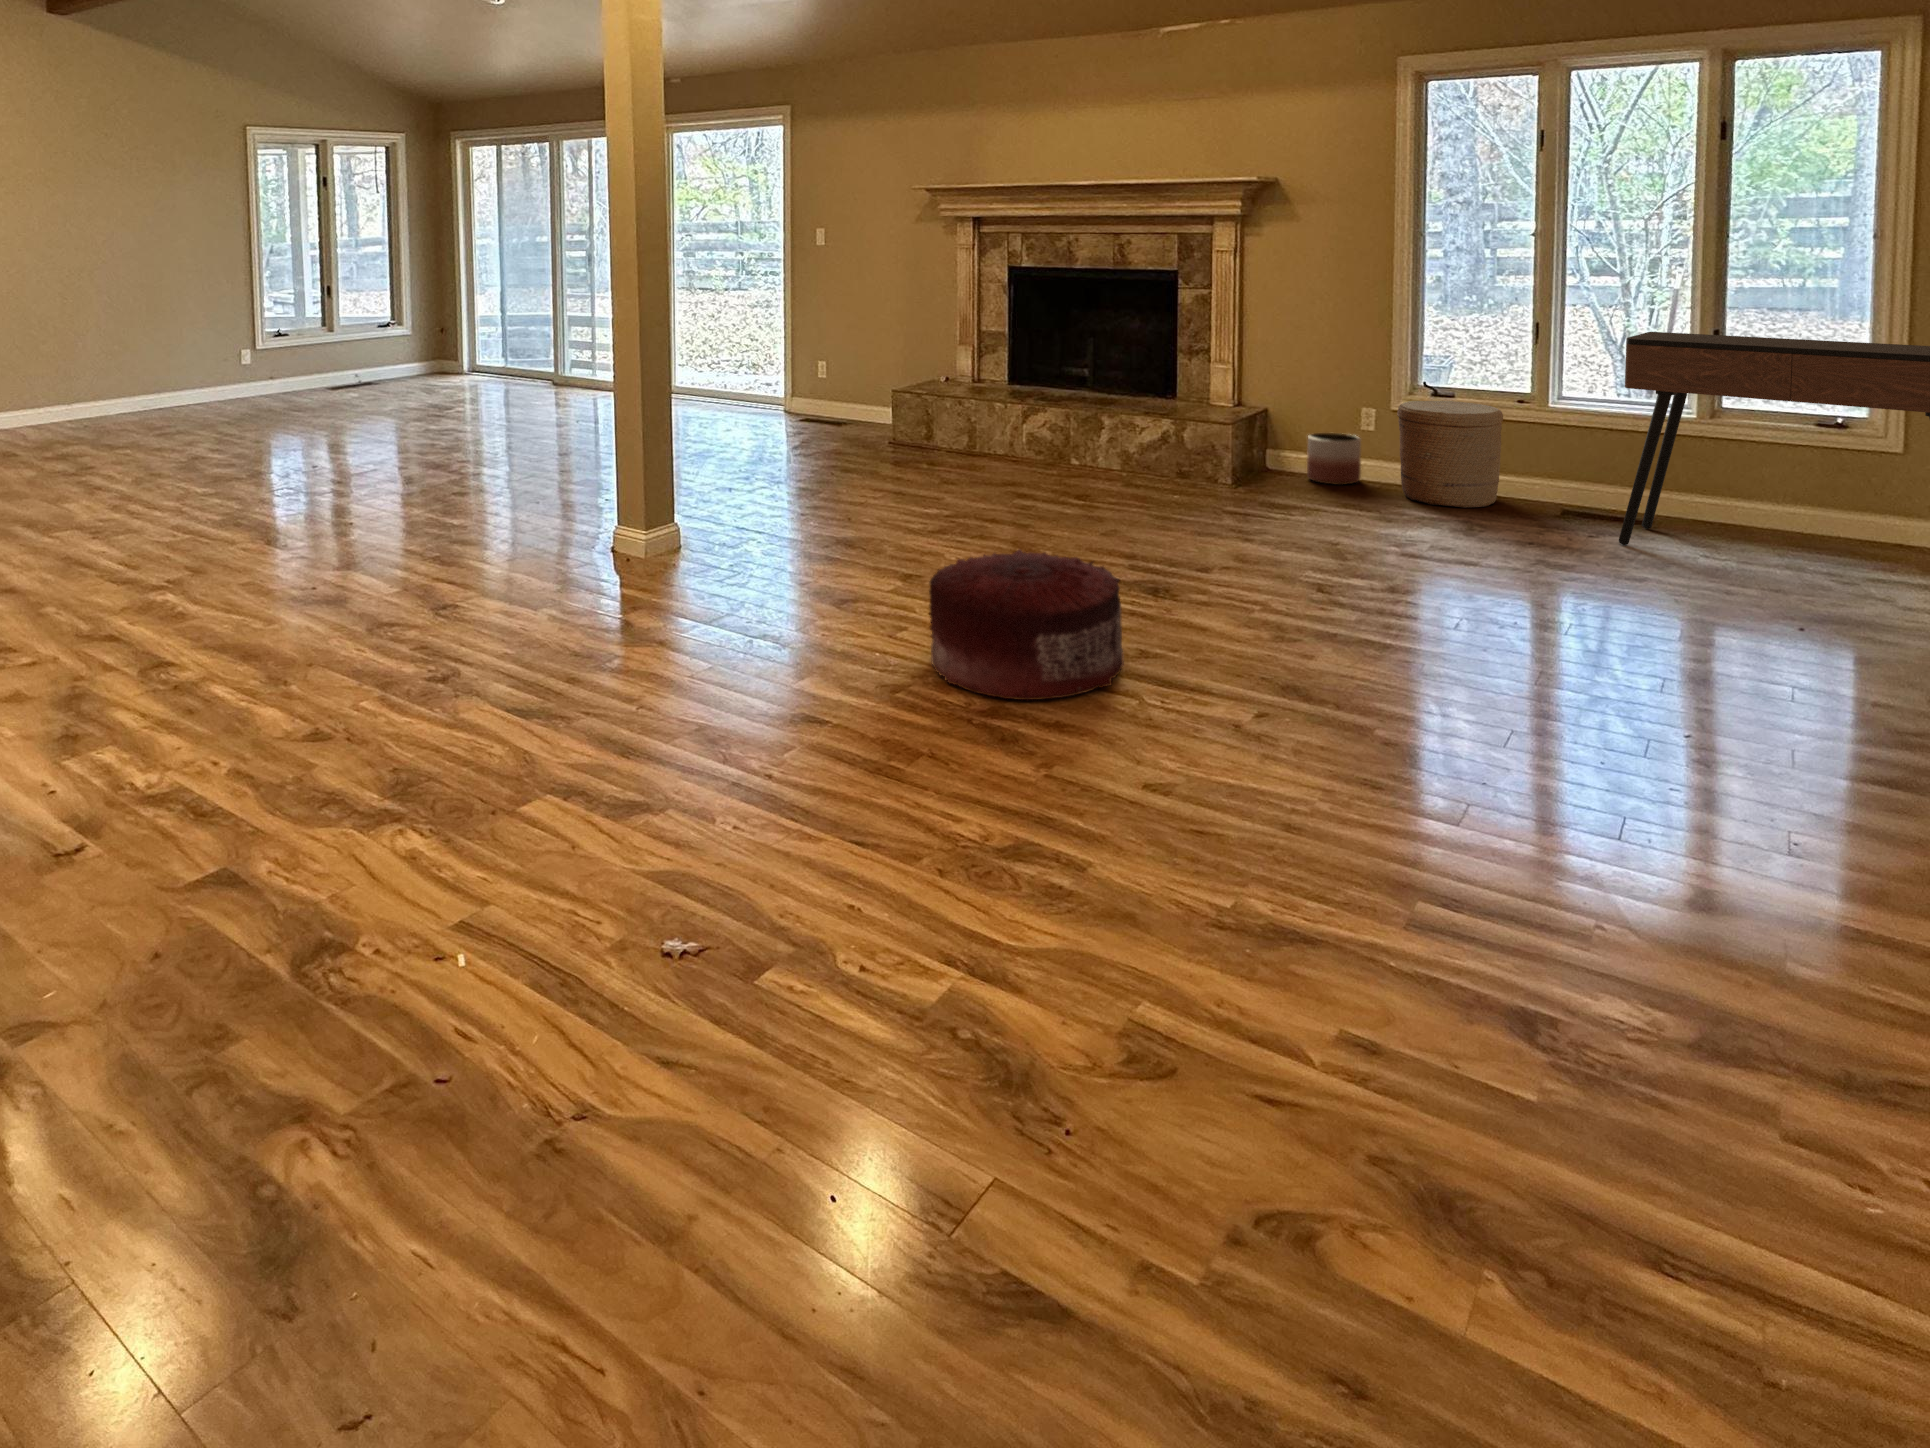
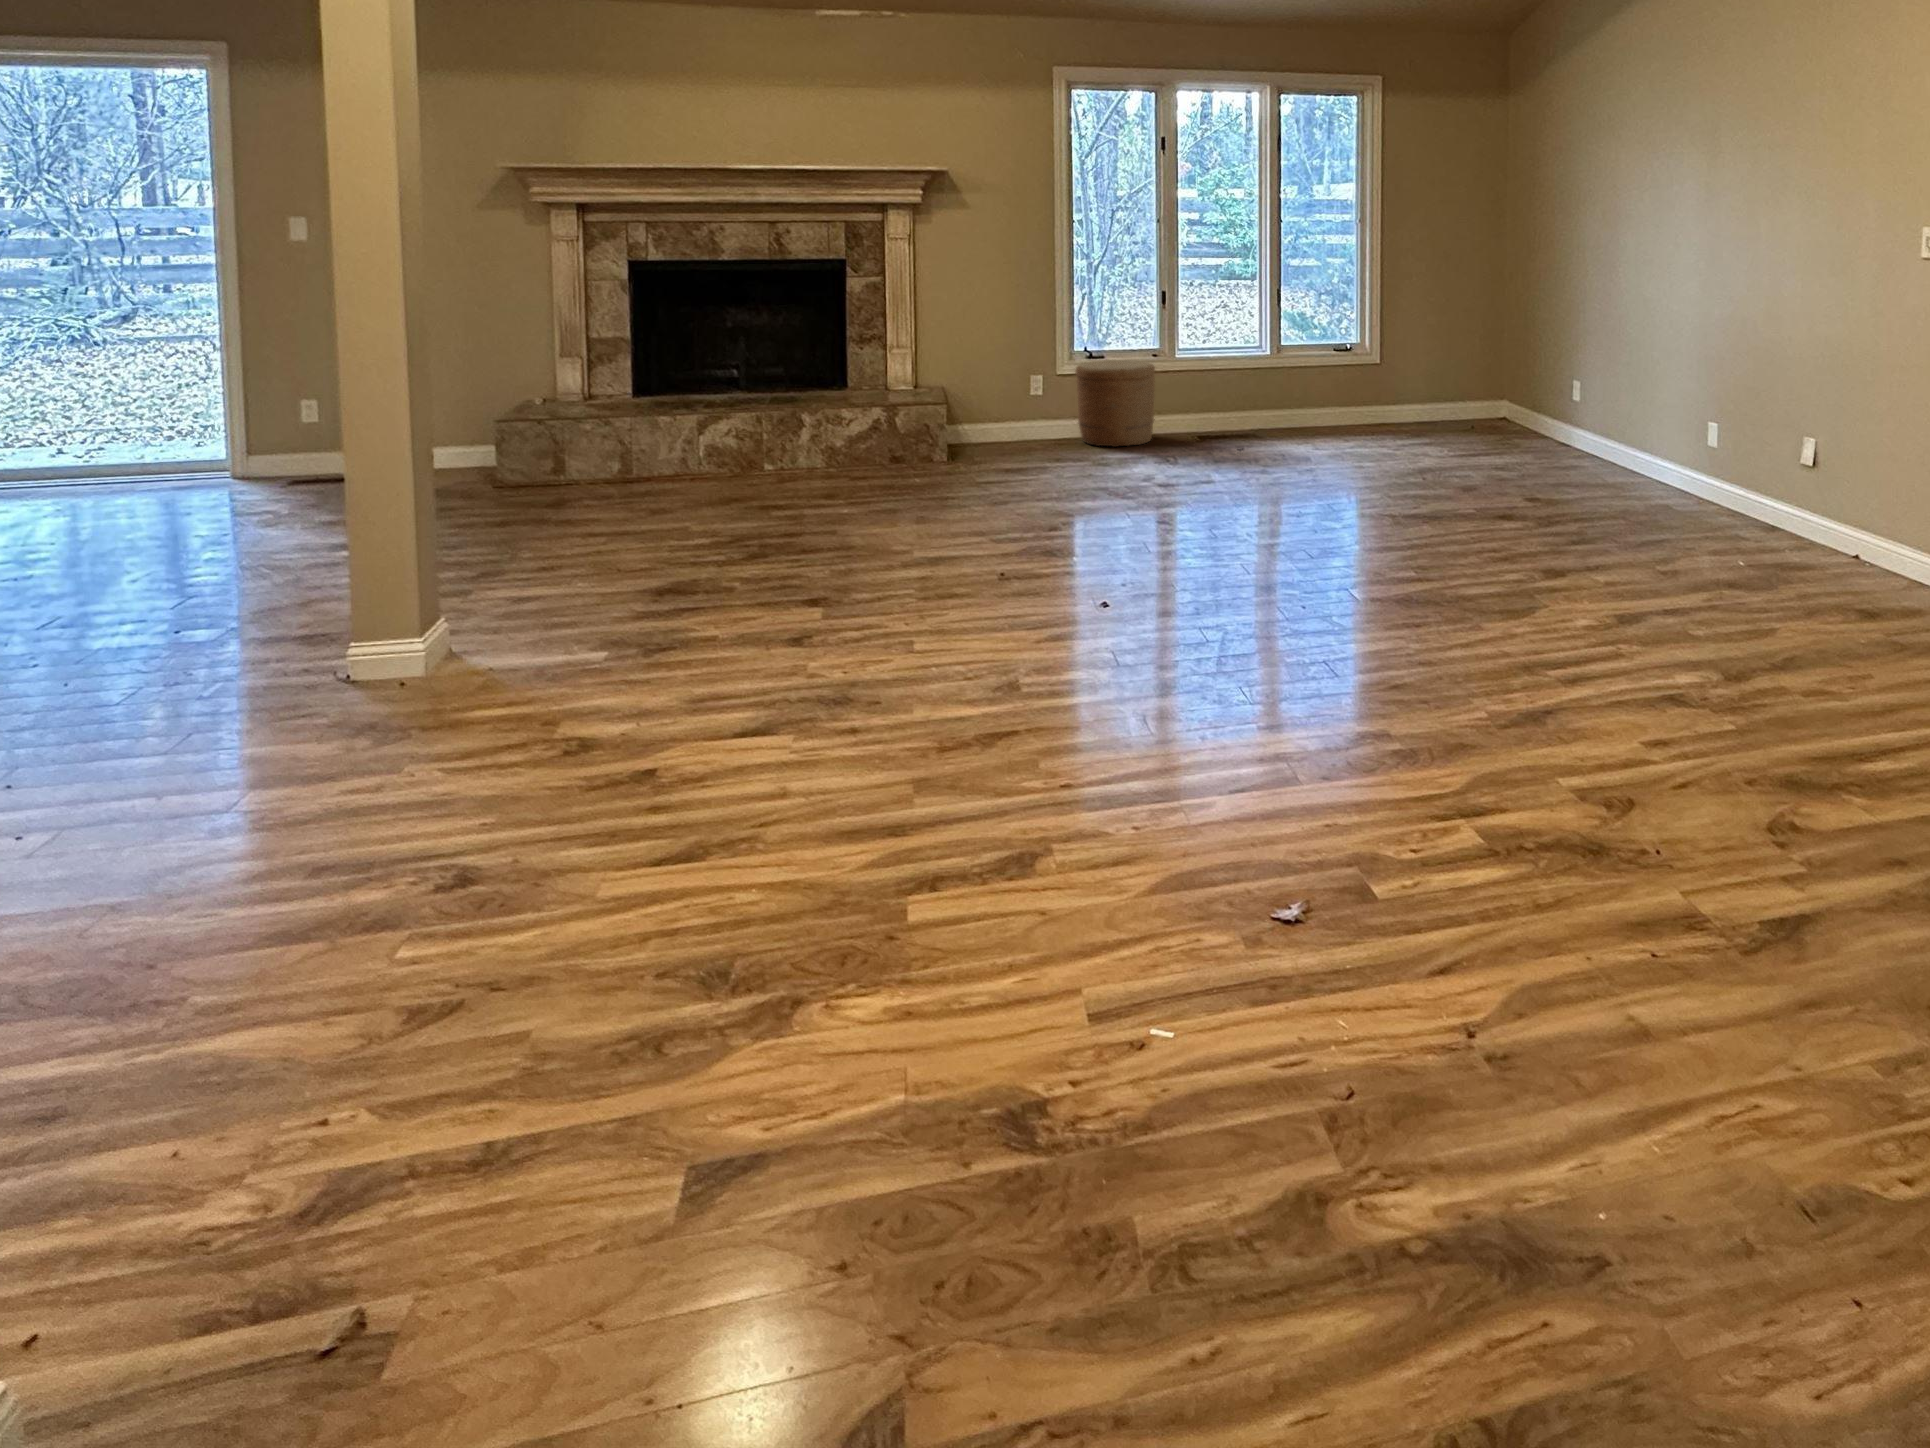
console table: present [1619,332,1930,545] -> none [1257,290,1463,450]
planter: present [1307,433,1361,485] -> none [992,400,1038,445]
pouf: present [929,550,1124,700] -> none [993,522,1180,664]

